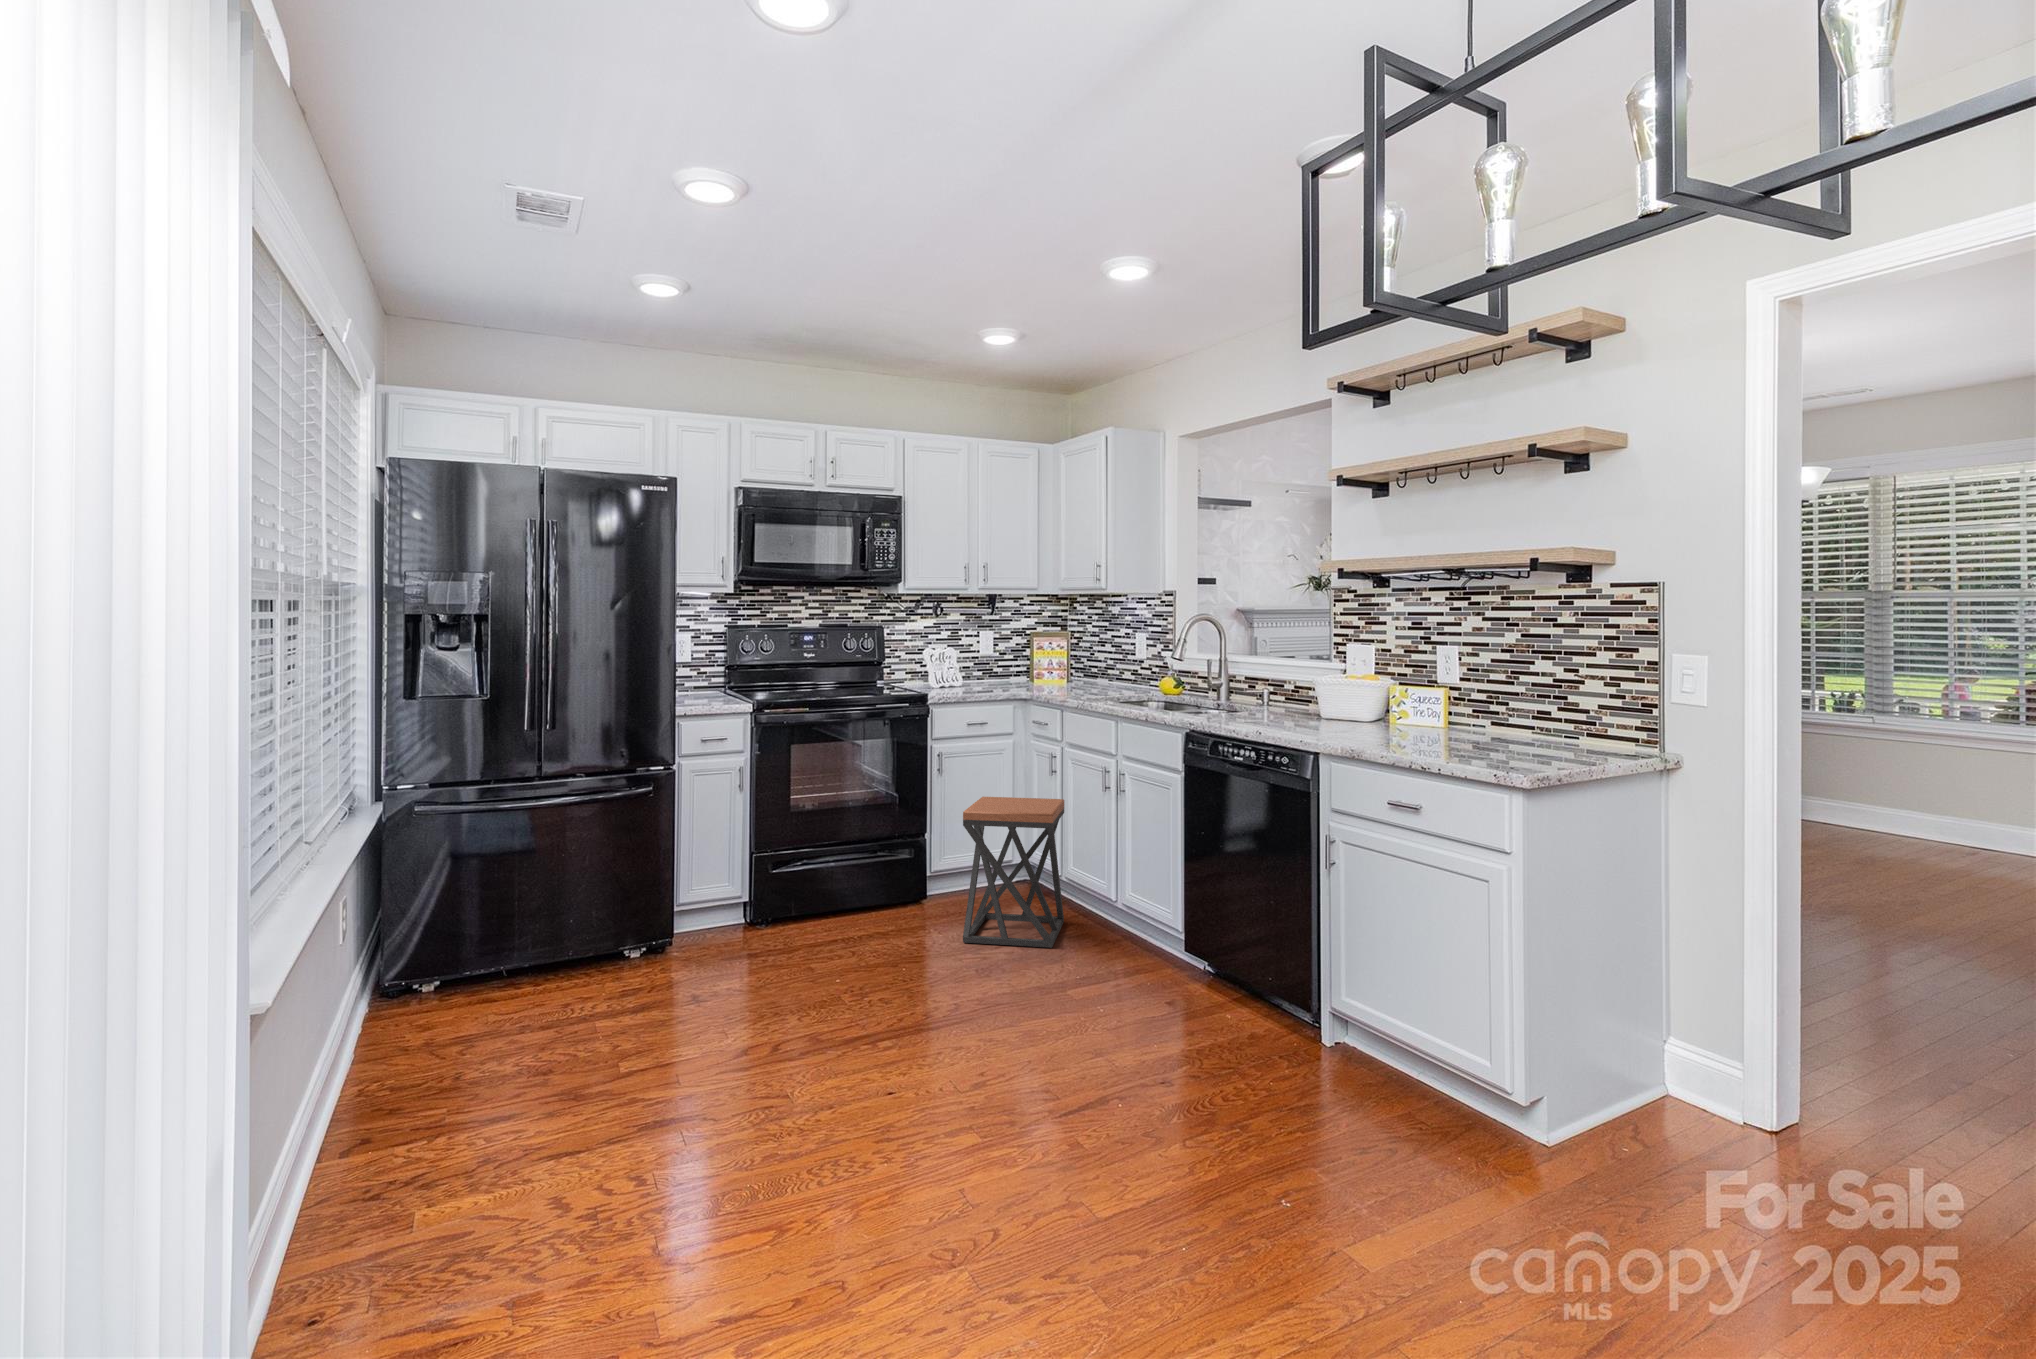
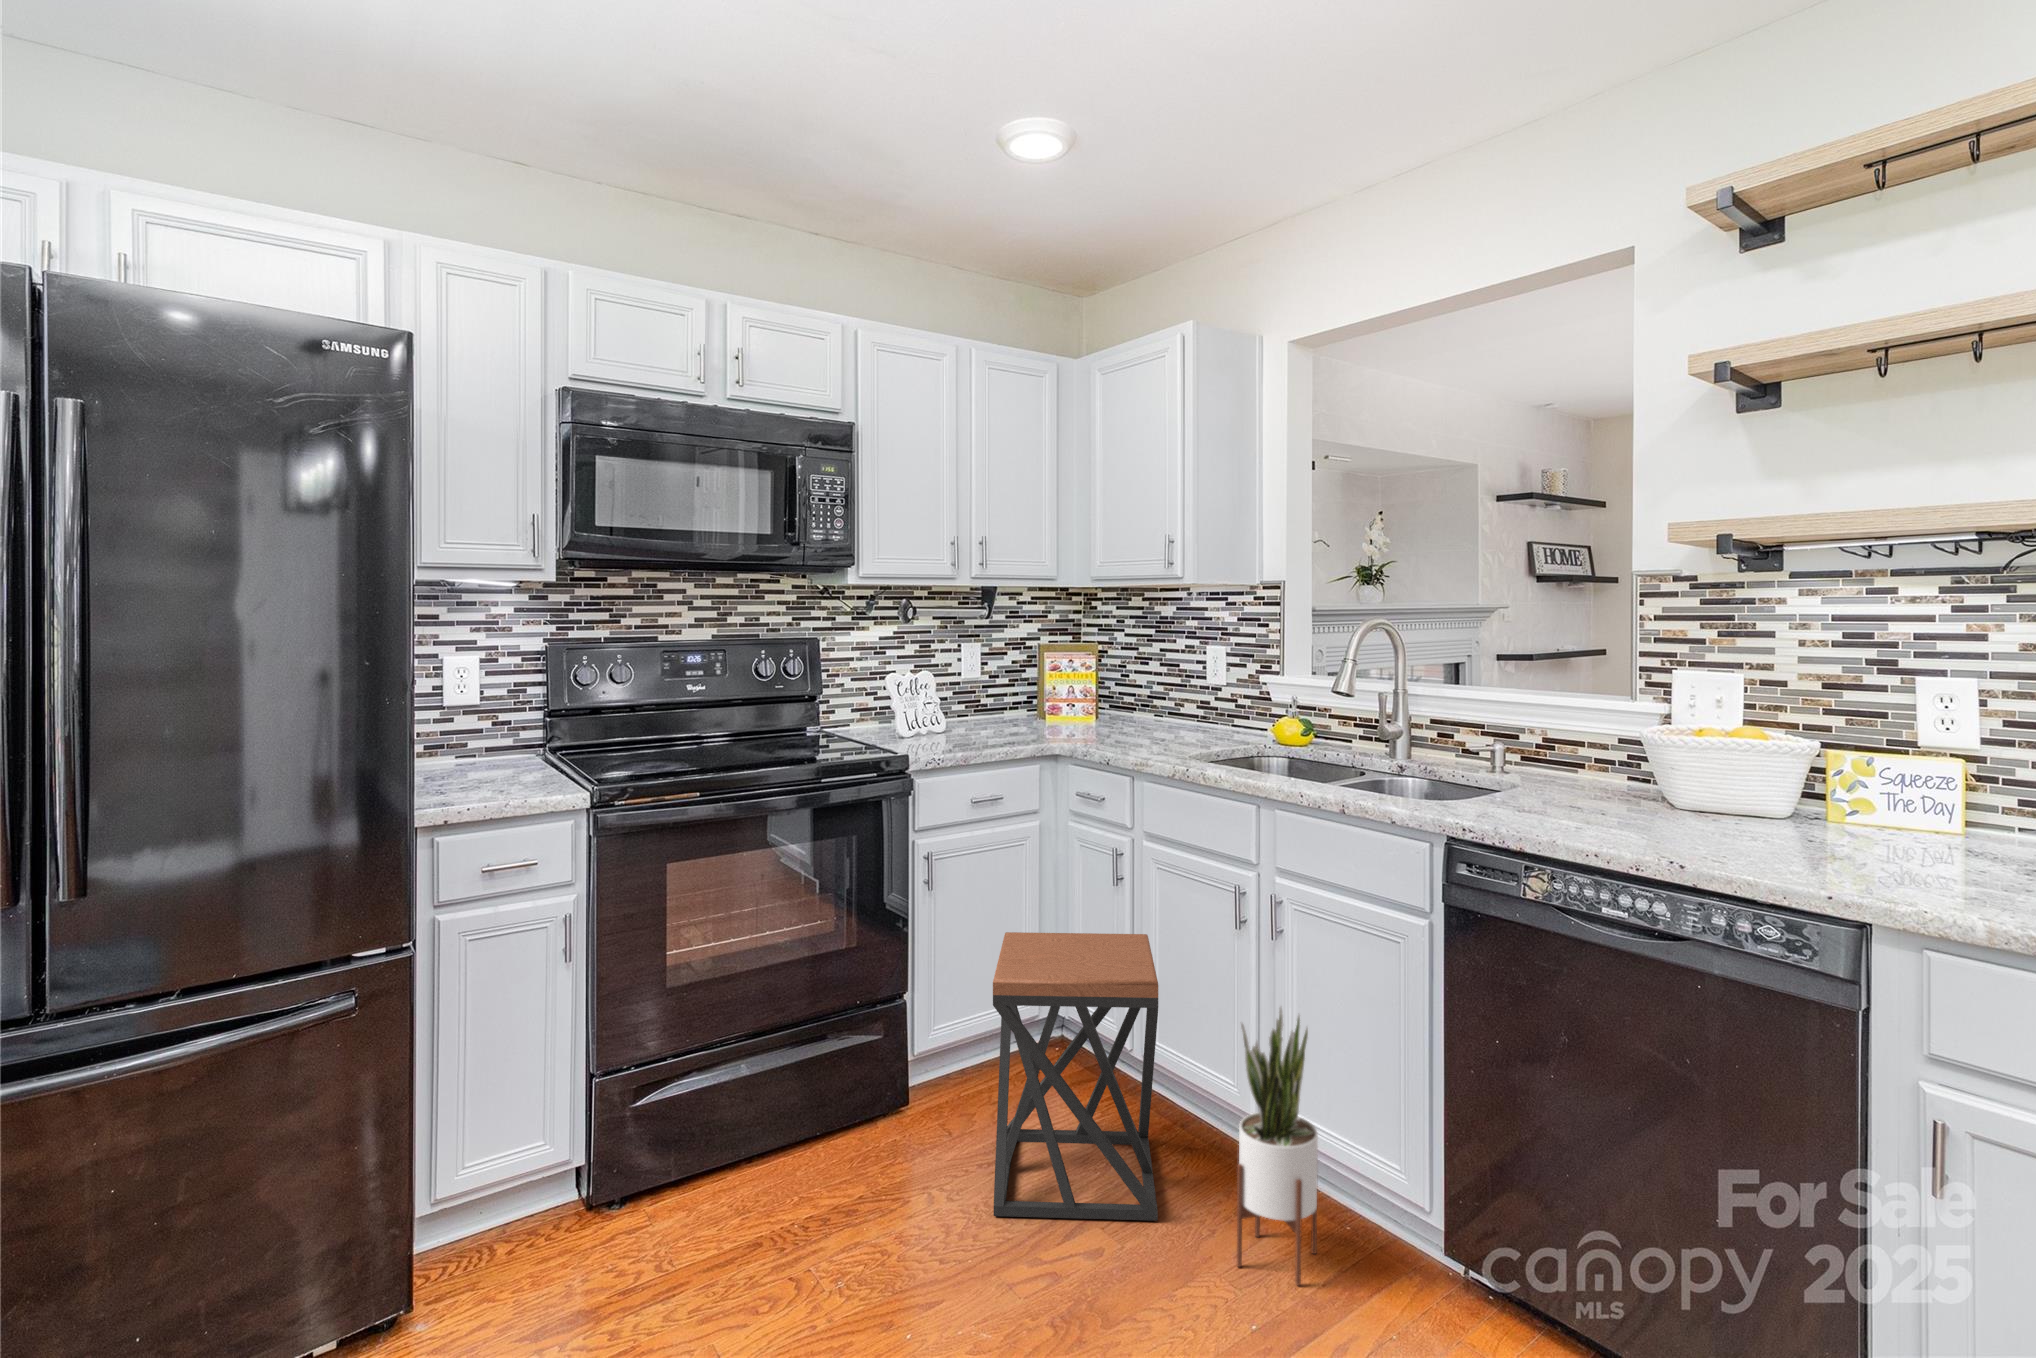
potted plant: none [1084,823,1133,970] -> present [1237,1007,1318,1286]

